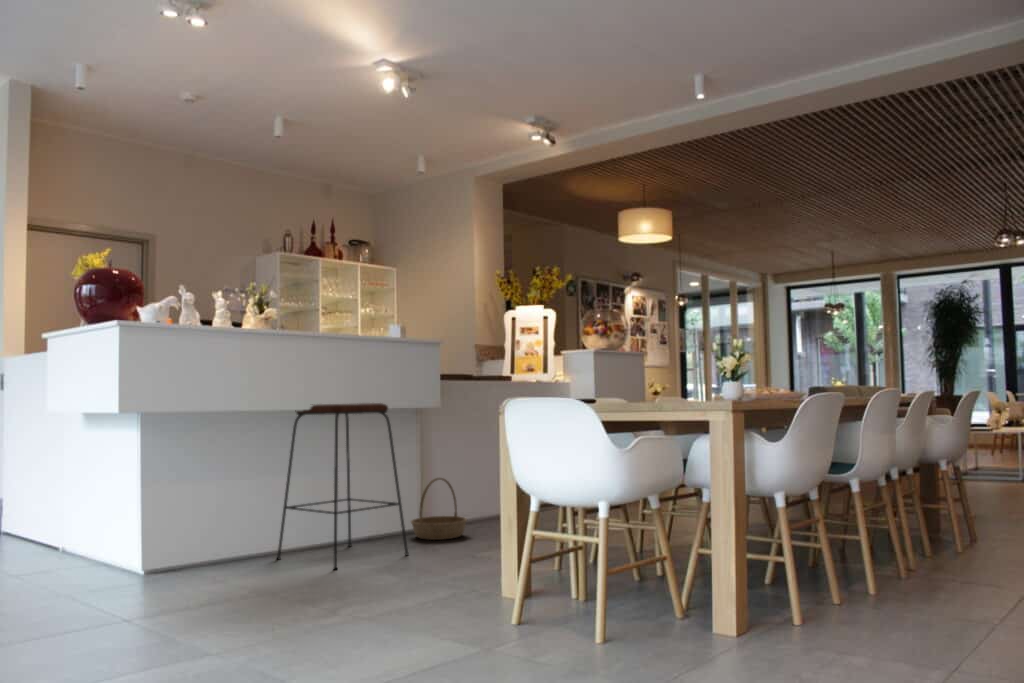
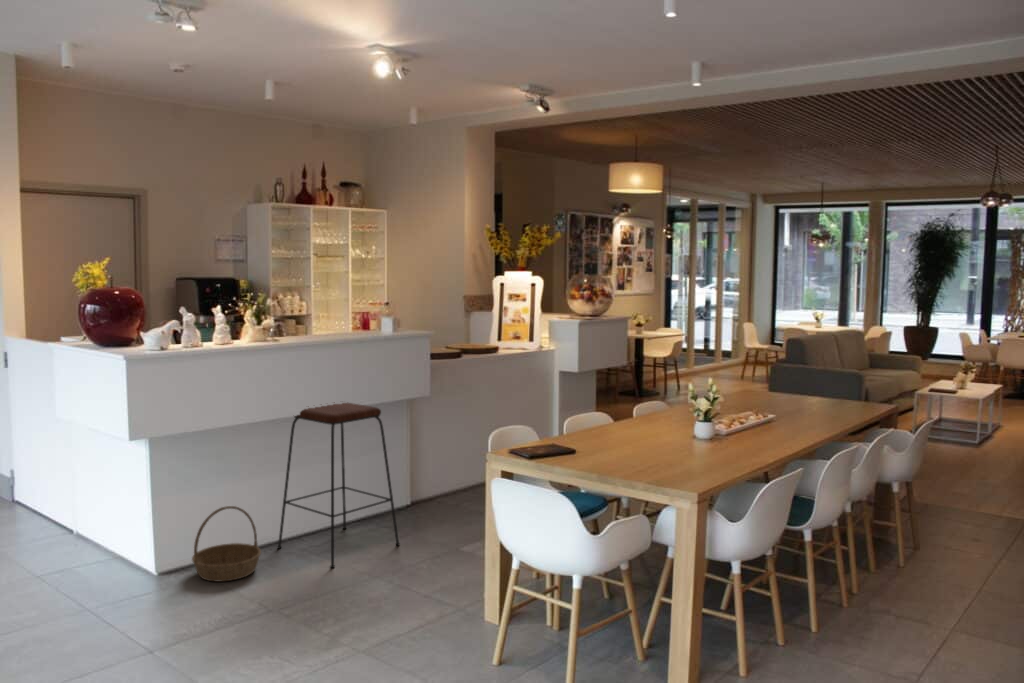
basket: present [411,478,467,540] -> present [192,506,261,582]

